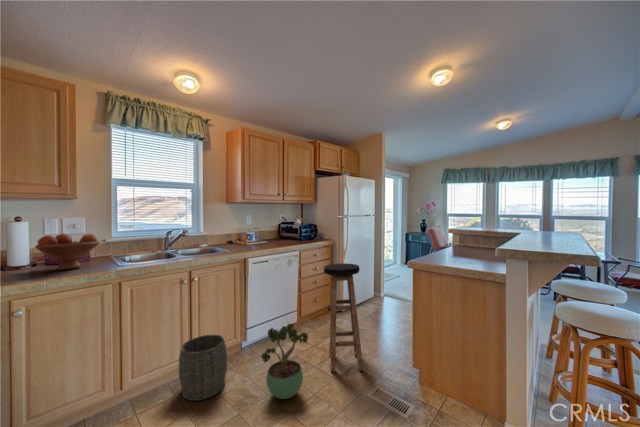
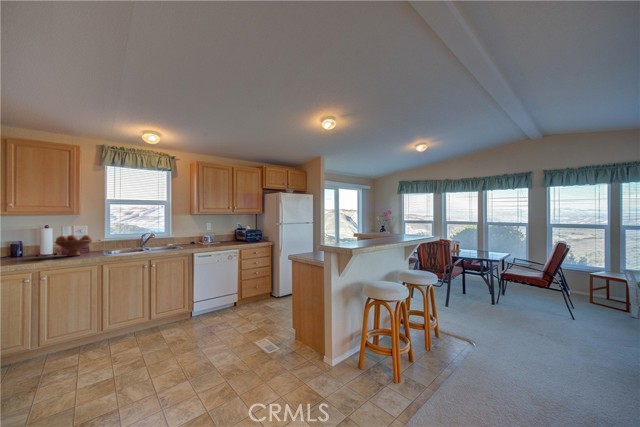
bar stool: present [324,263,363,372] -> none [240,257,269,330]
potted plant: present [261,324,308,399] -> none [185,293,217,341]
woven basket: present [179,335,227,401] -> none [138,302,171,340]

